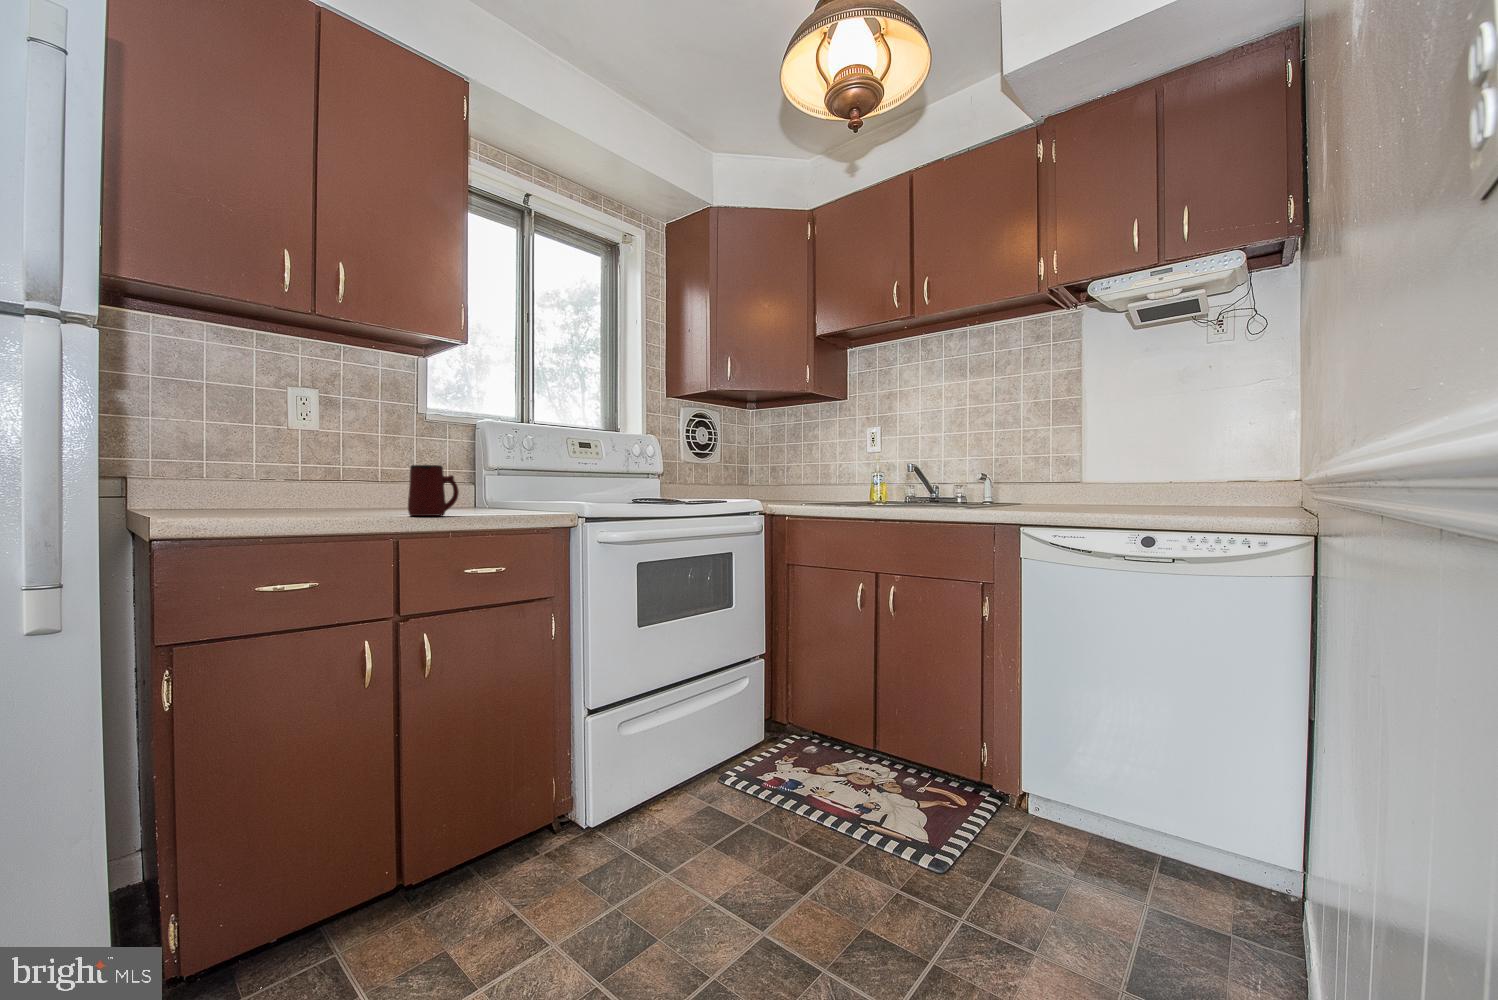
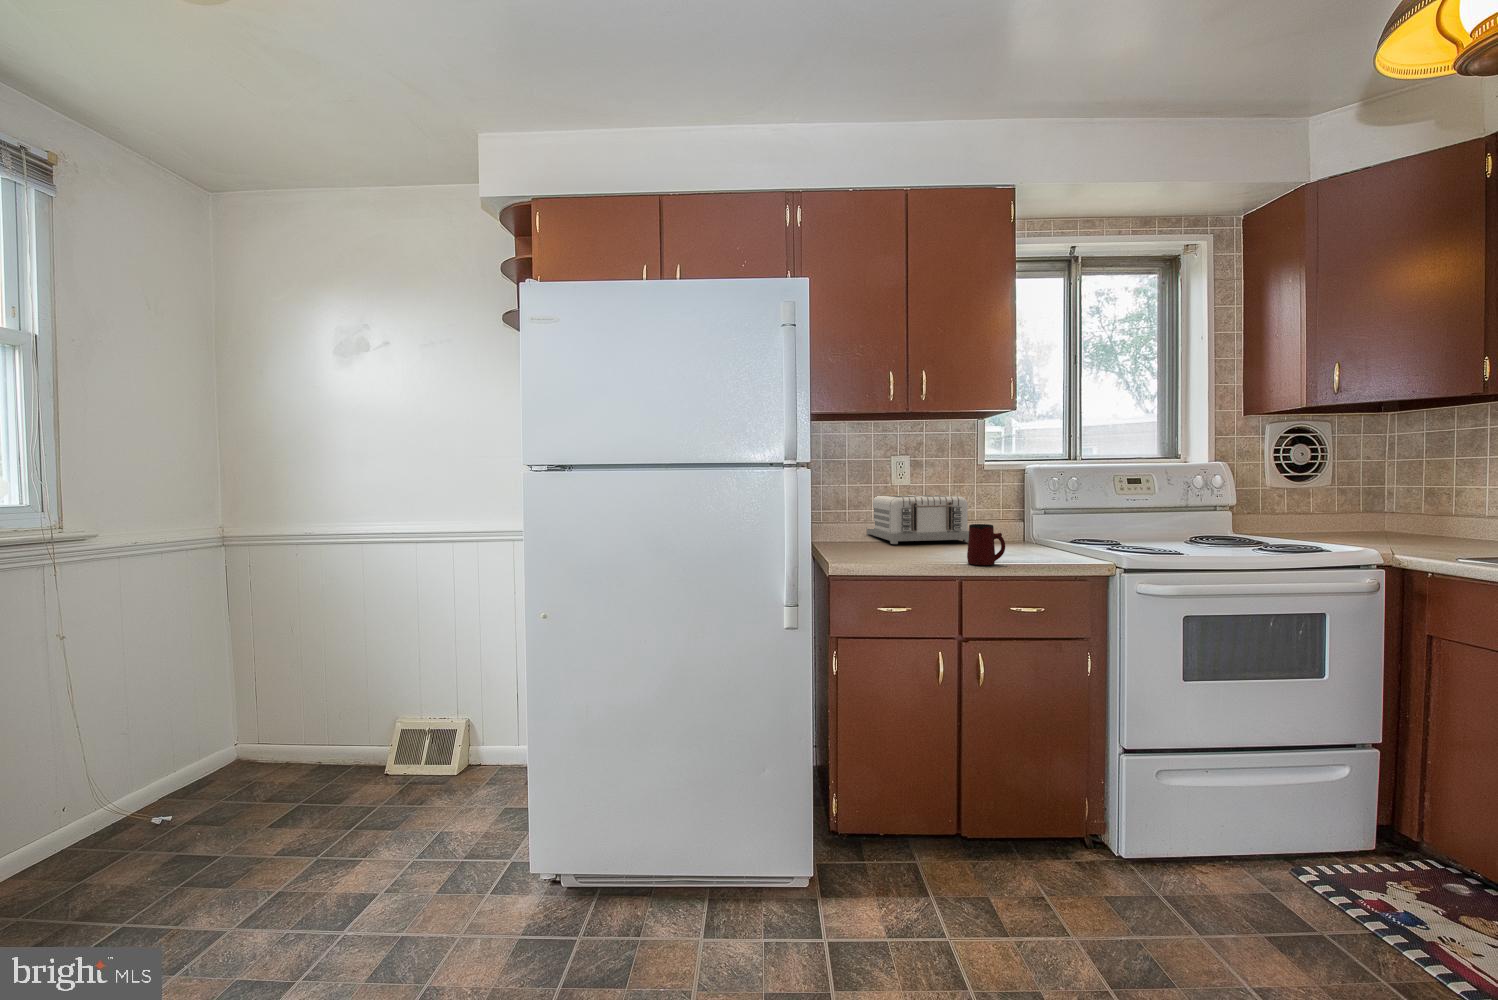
toaster: none [244,441,409,507] -> present [867,494,969,544]

